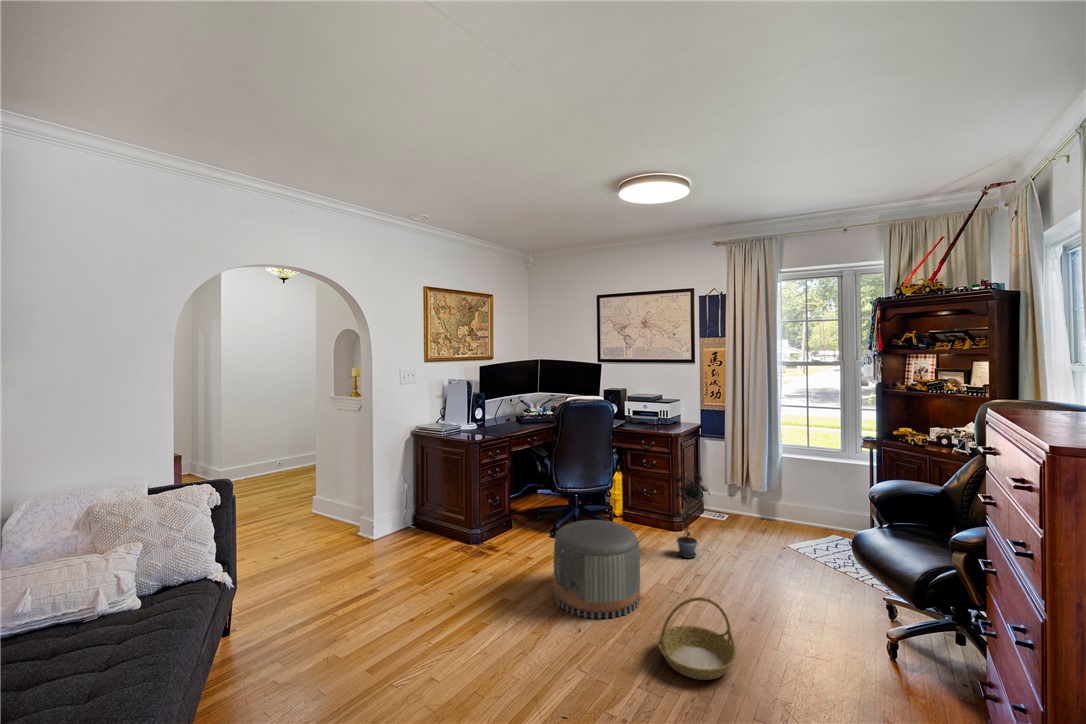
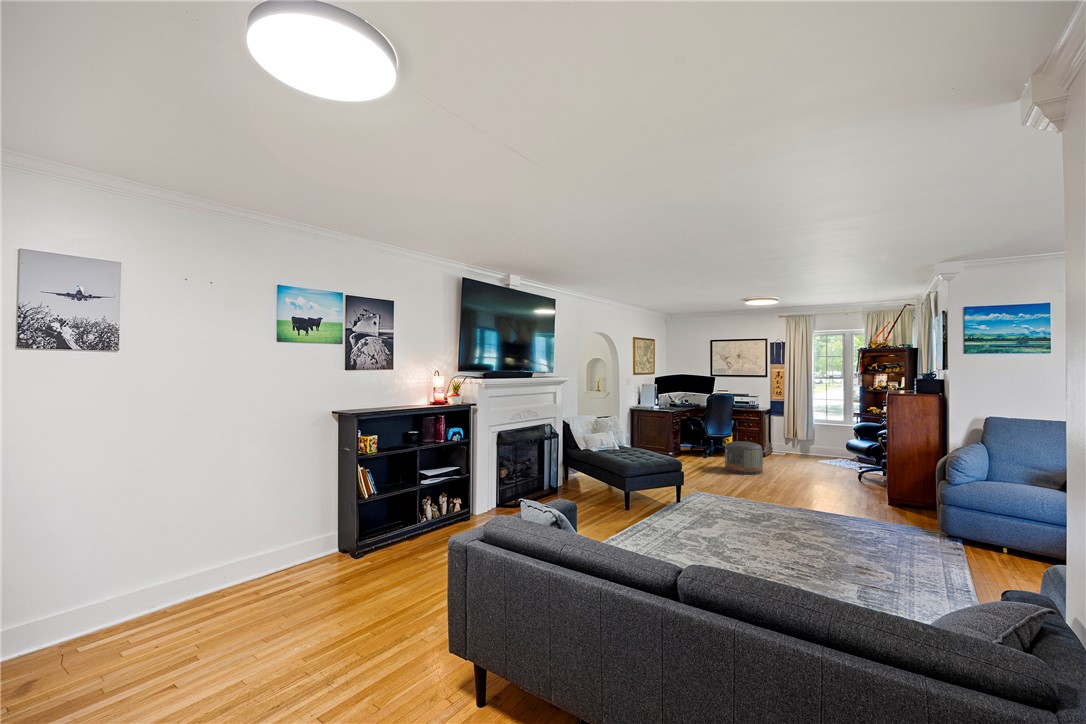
potted plant: present [672,470,709,558] -> none [766,425,786,464]
basket: present [658,597,737,680] -> none [778,458,808,483]

